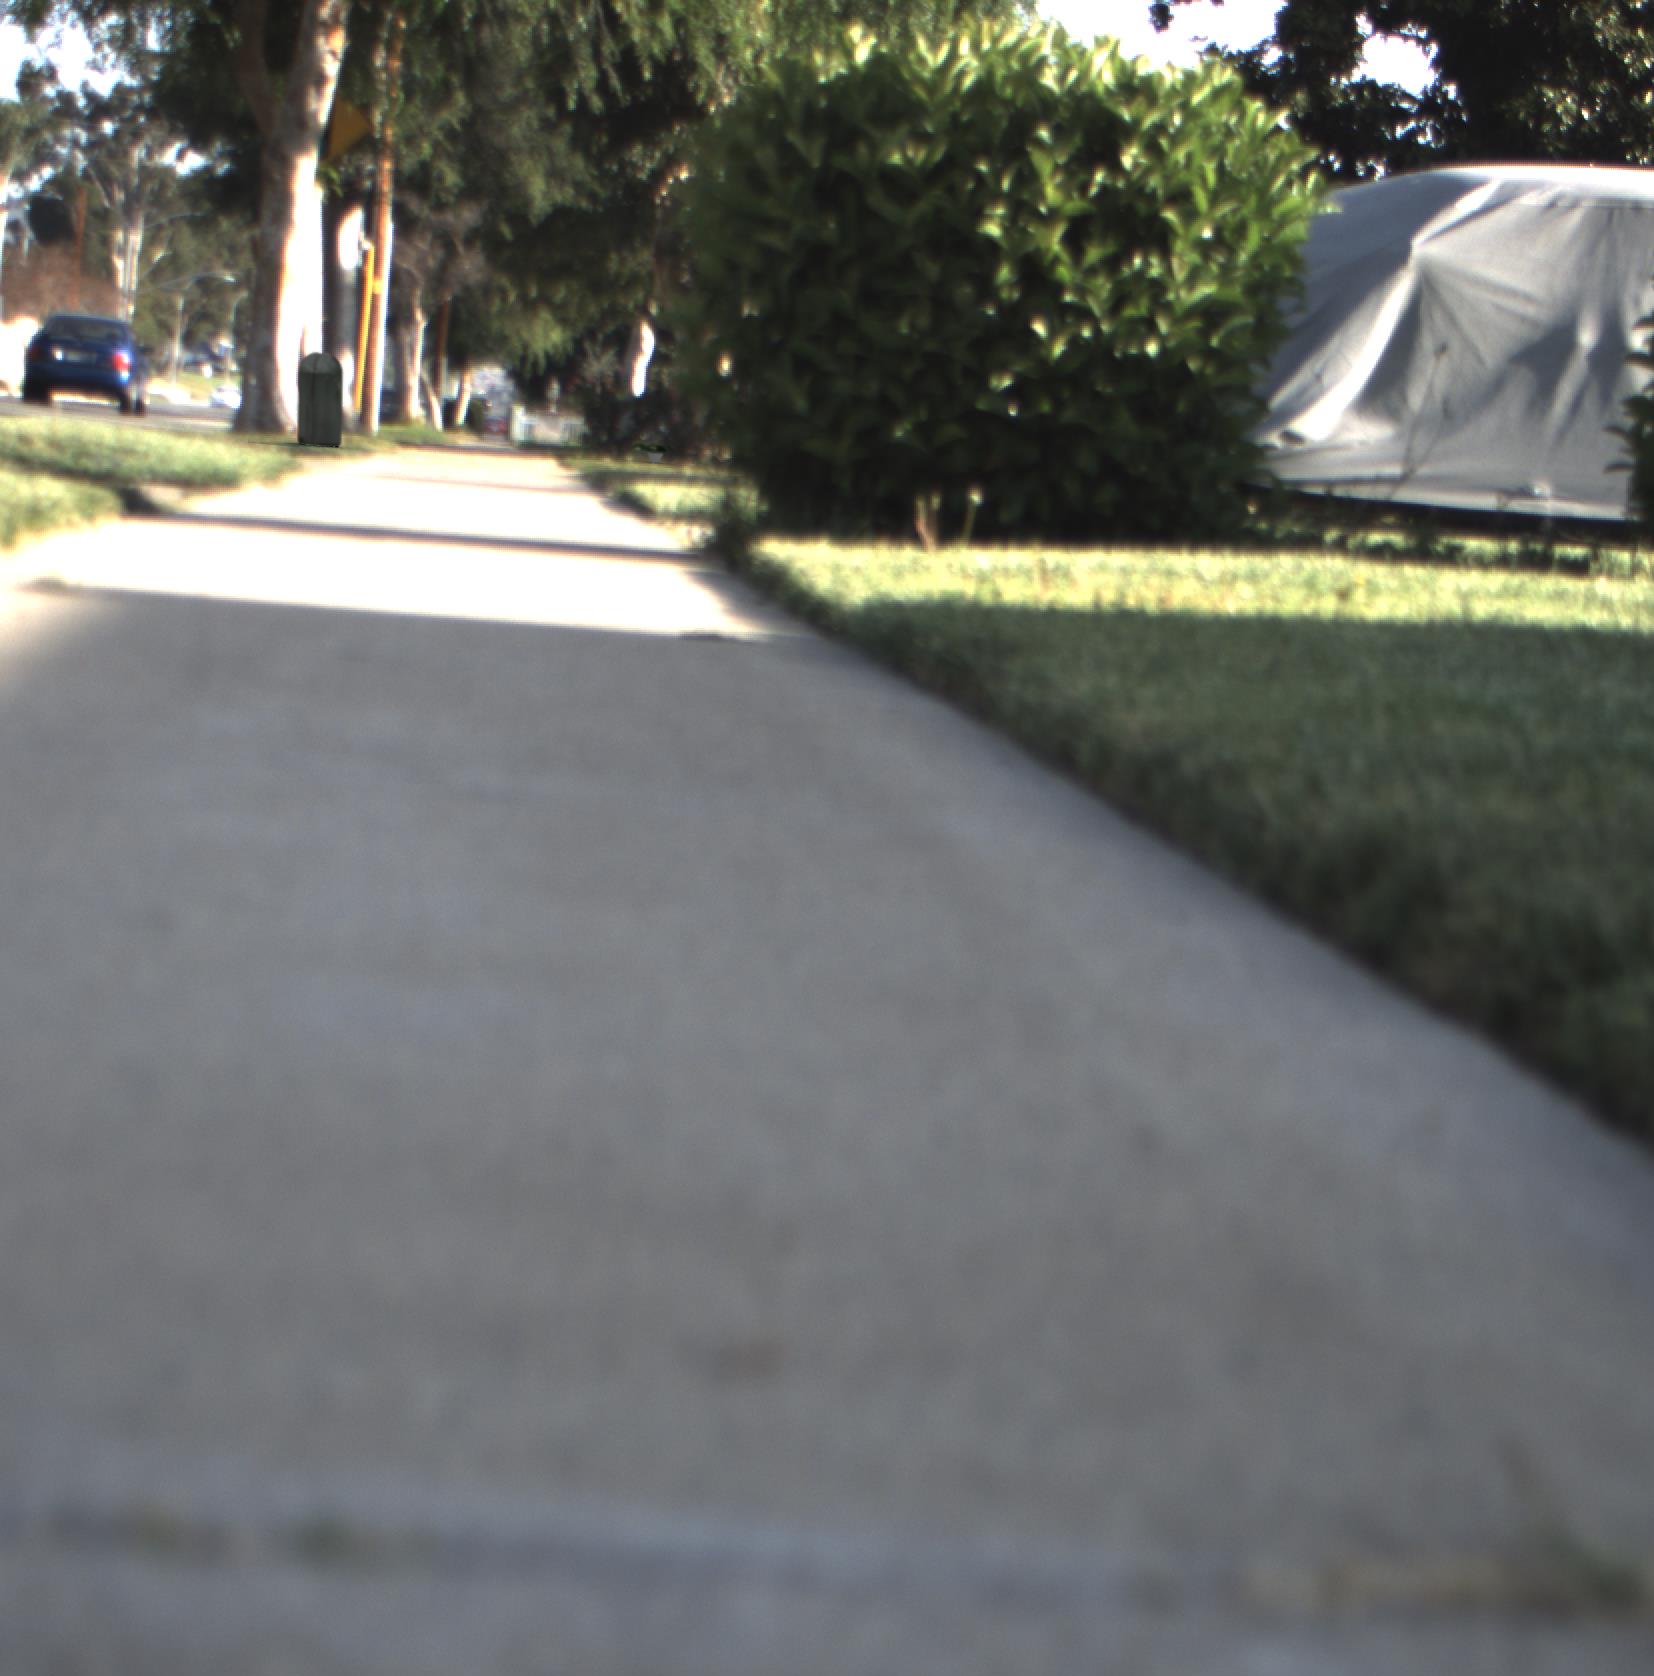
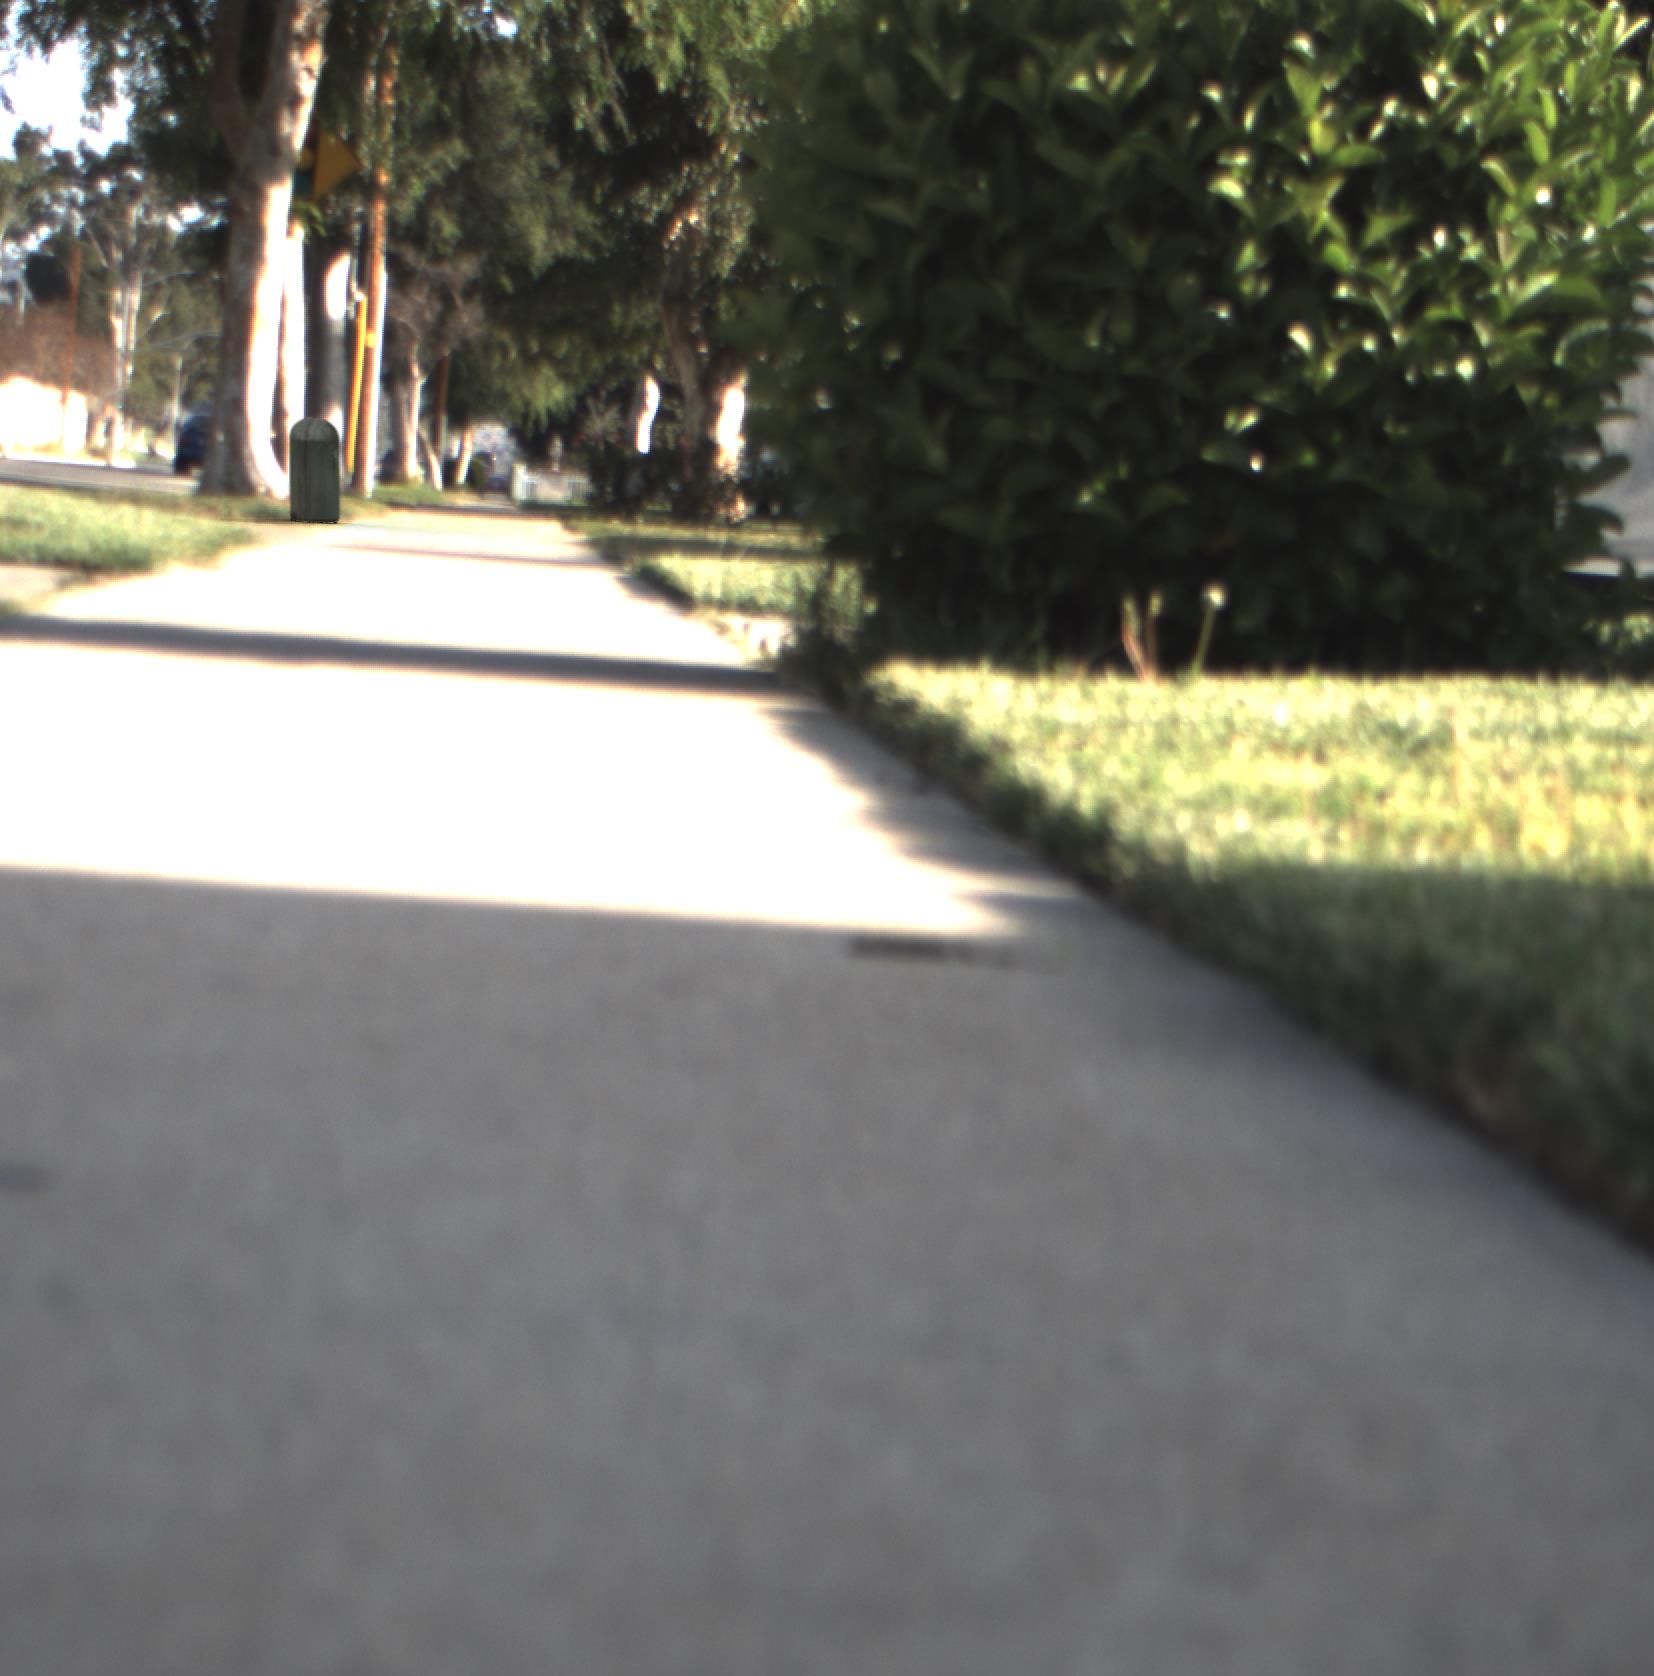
potted plant: present [632,443,673,463] -> none [661,510,706,531]

